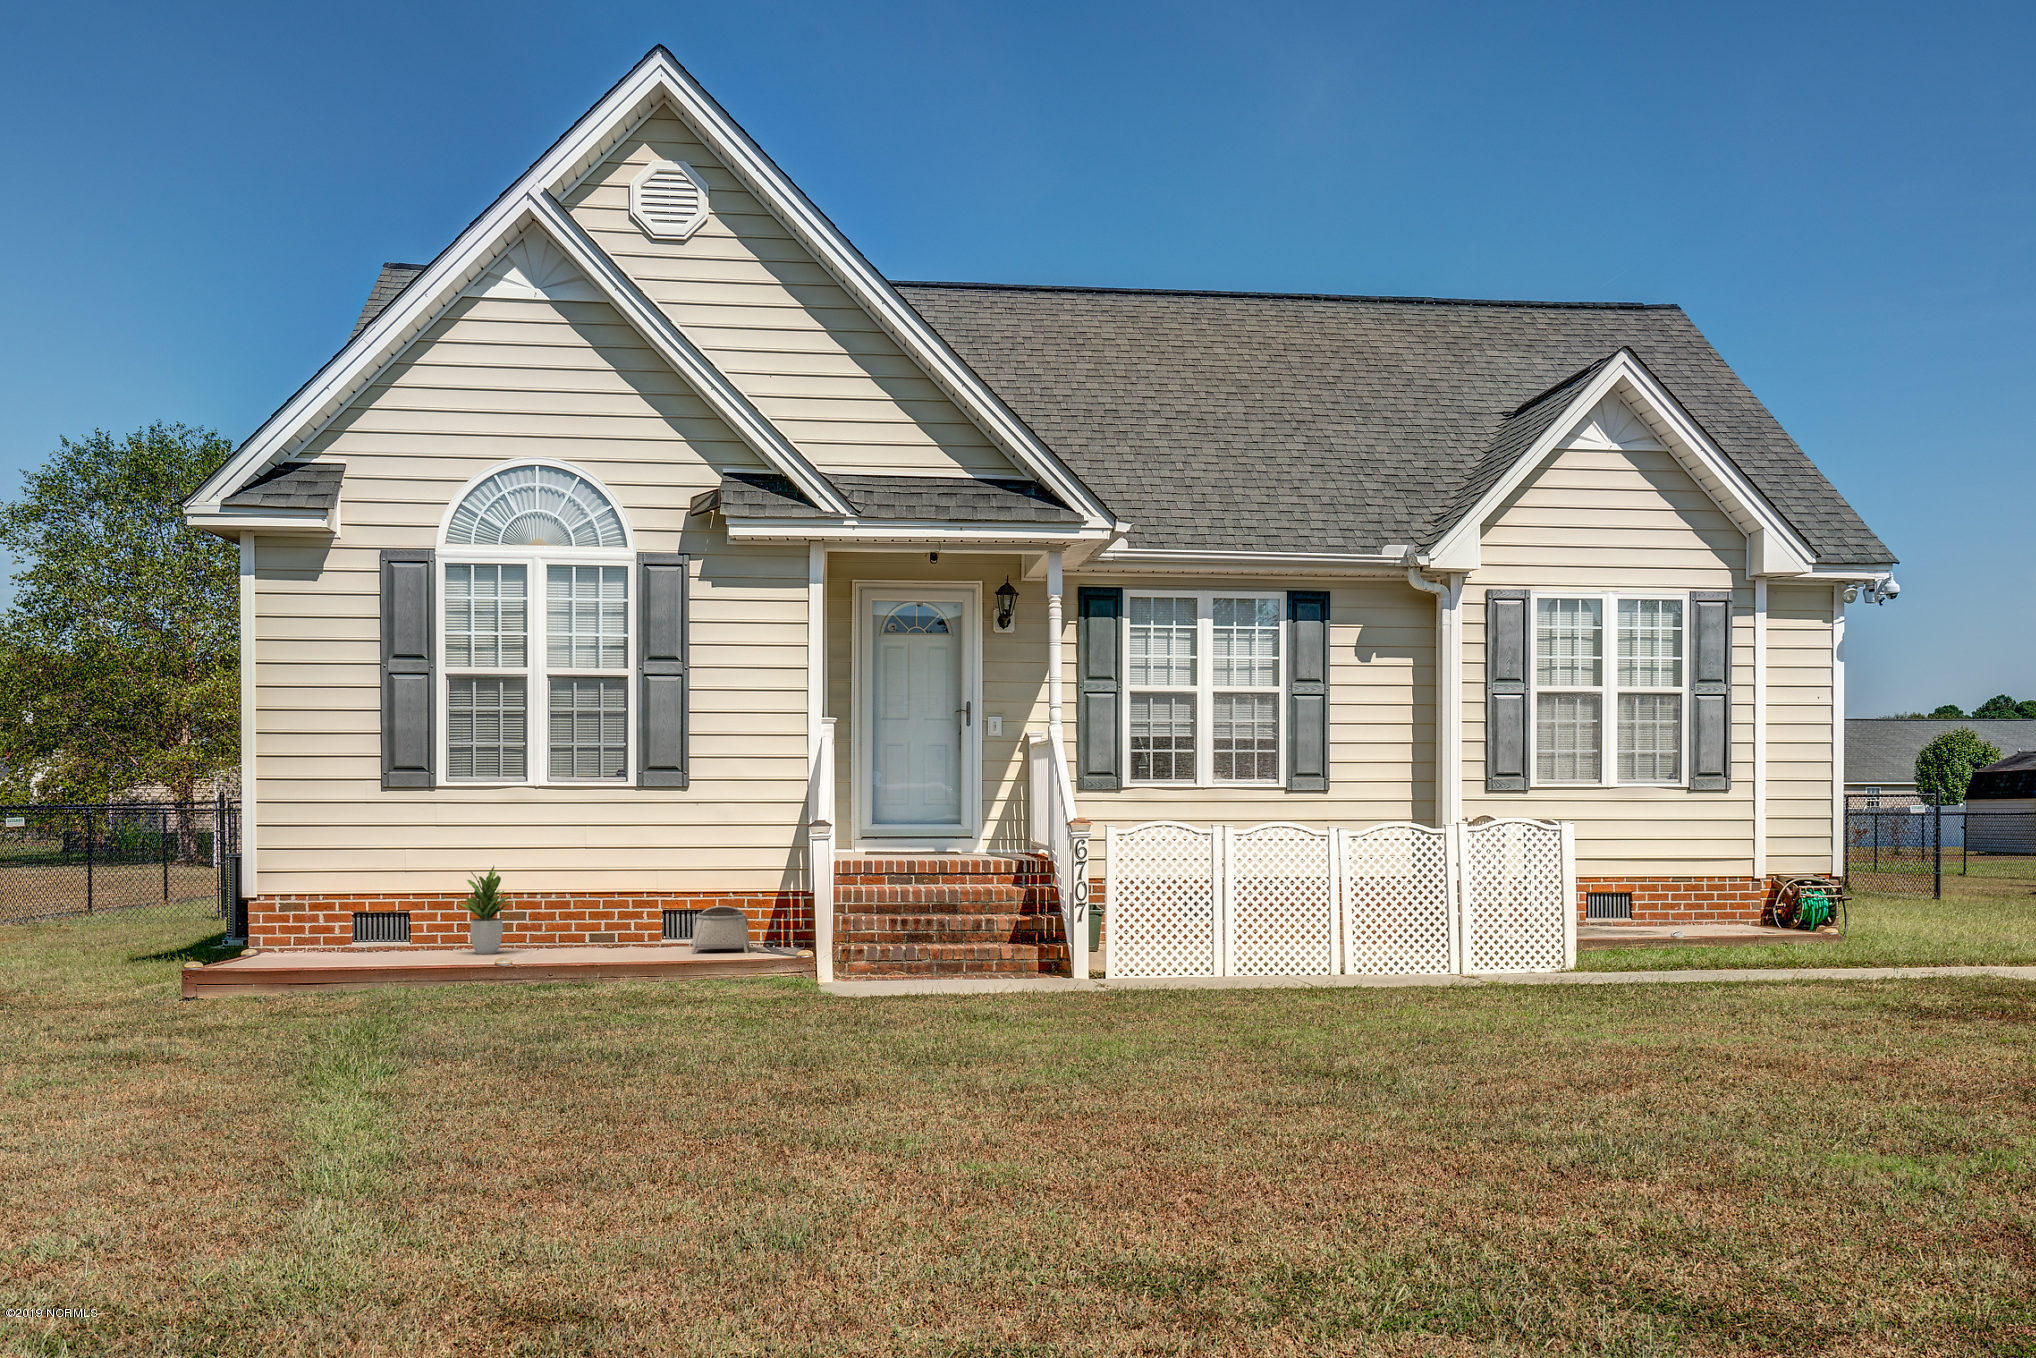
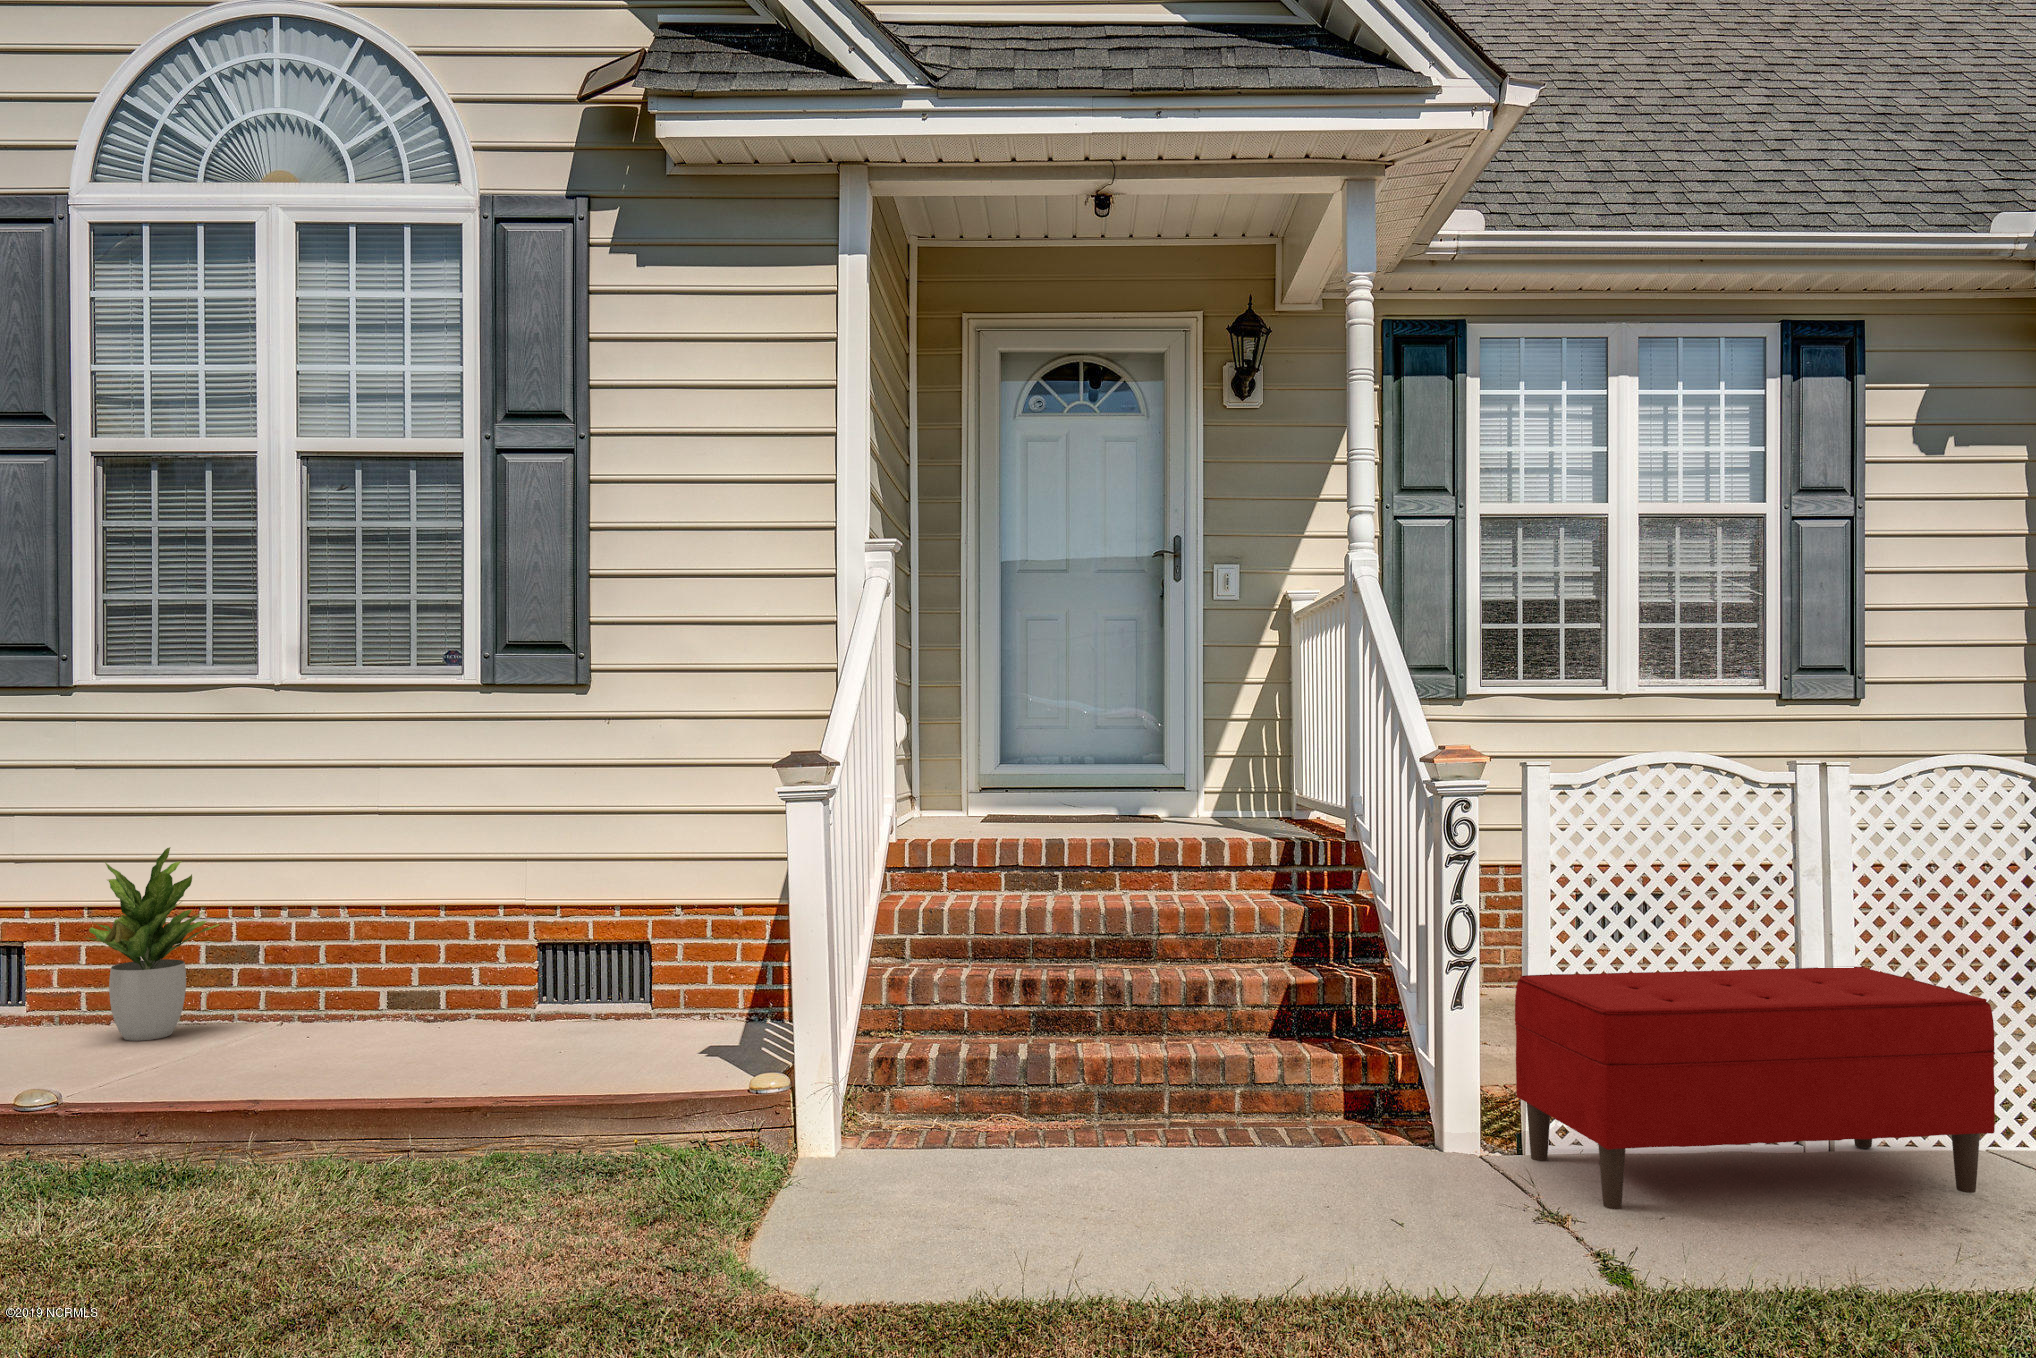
basket: present [691,906,750,954] -> none [553,938,707,1054]
bench: none [1100,906,1267,988] -> present [1515,967,1995,1209]

